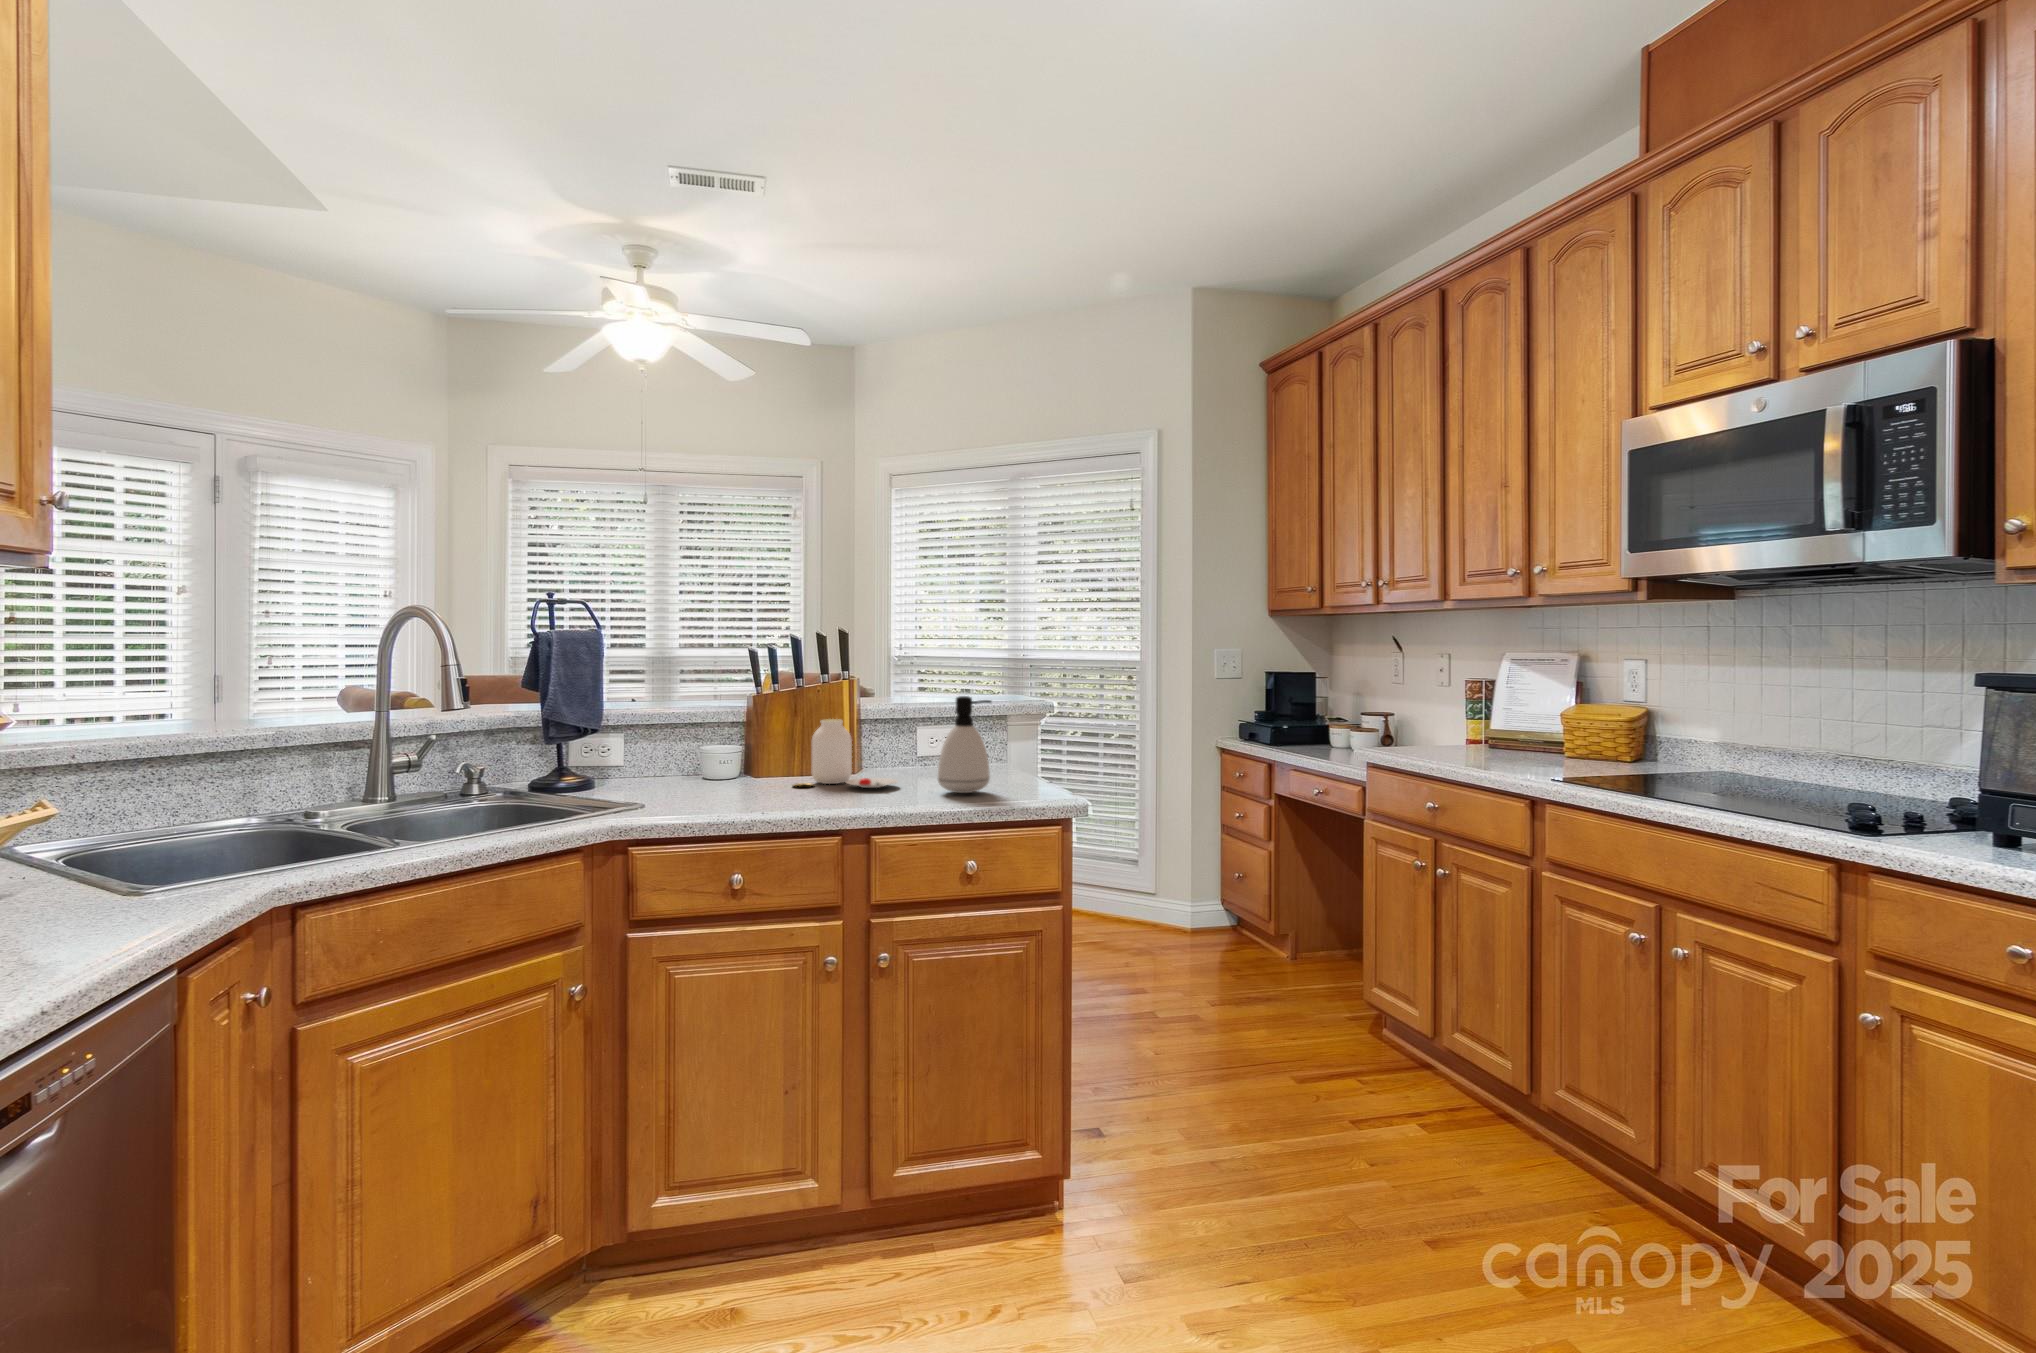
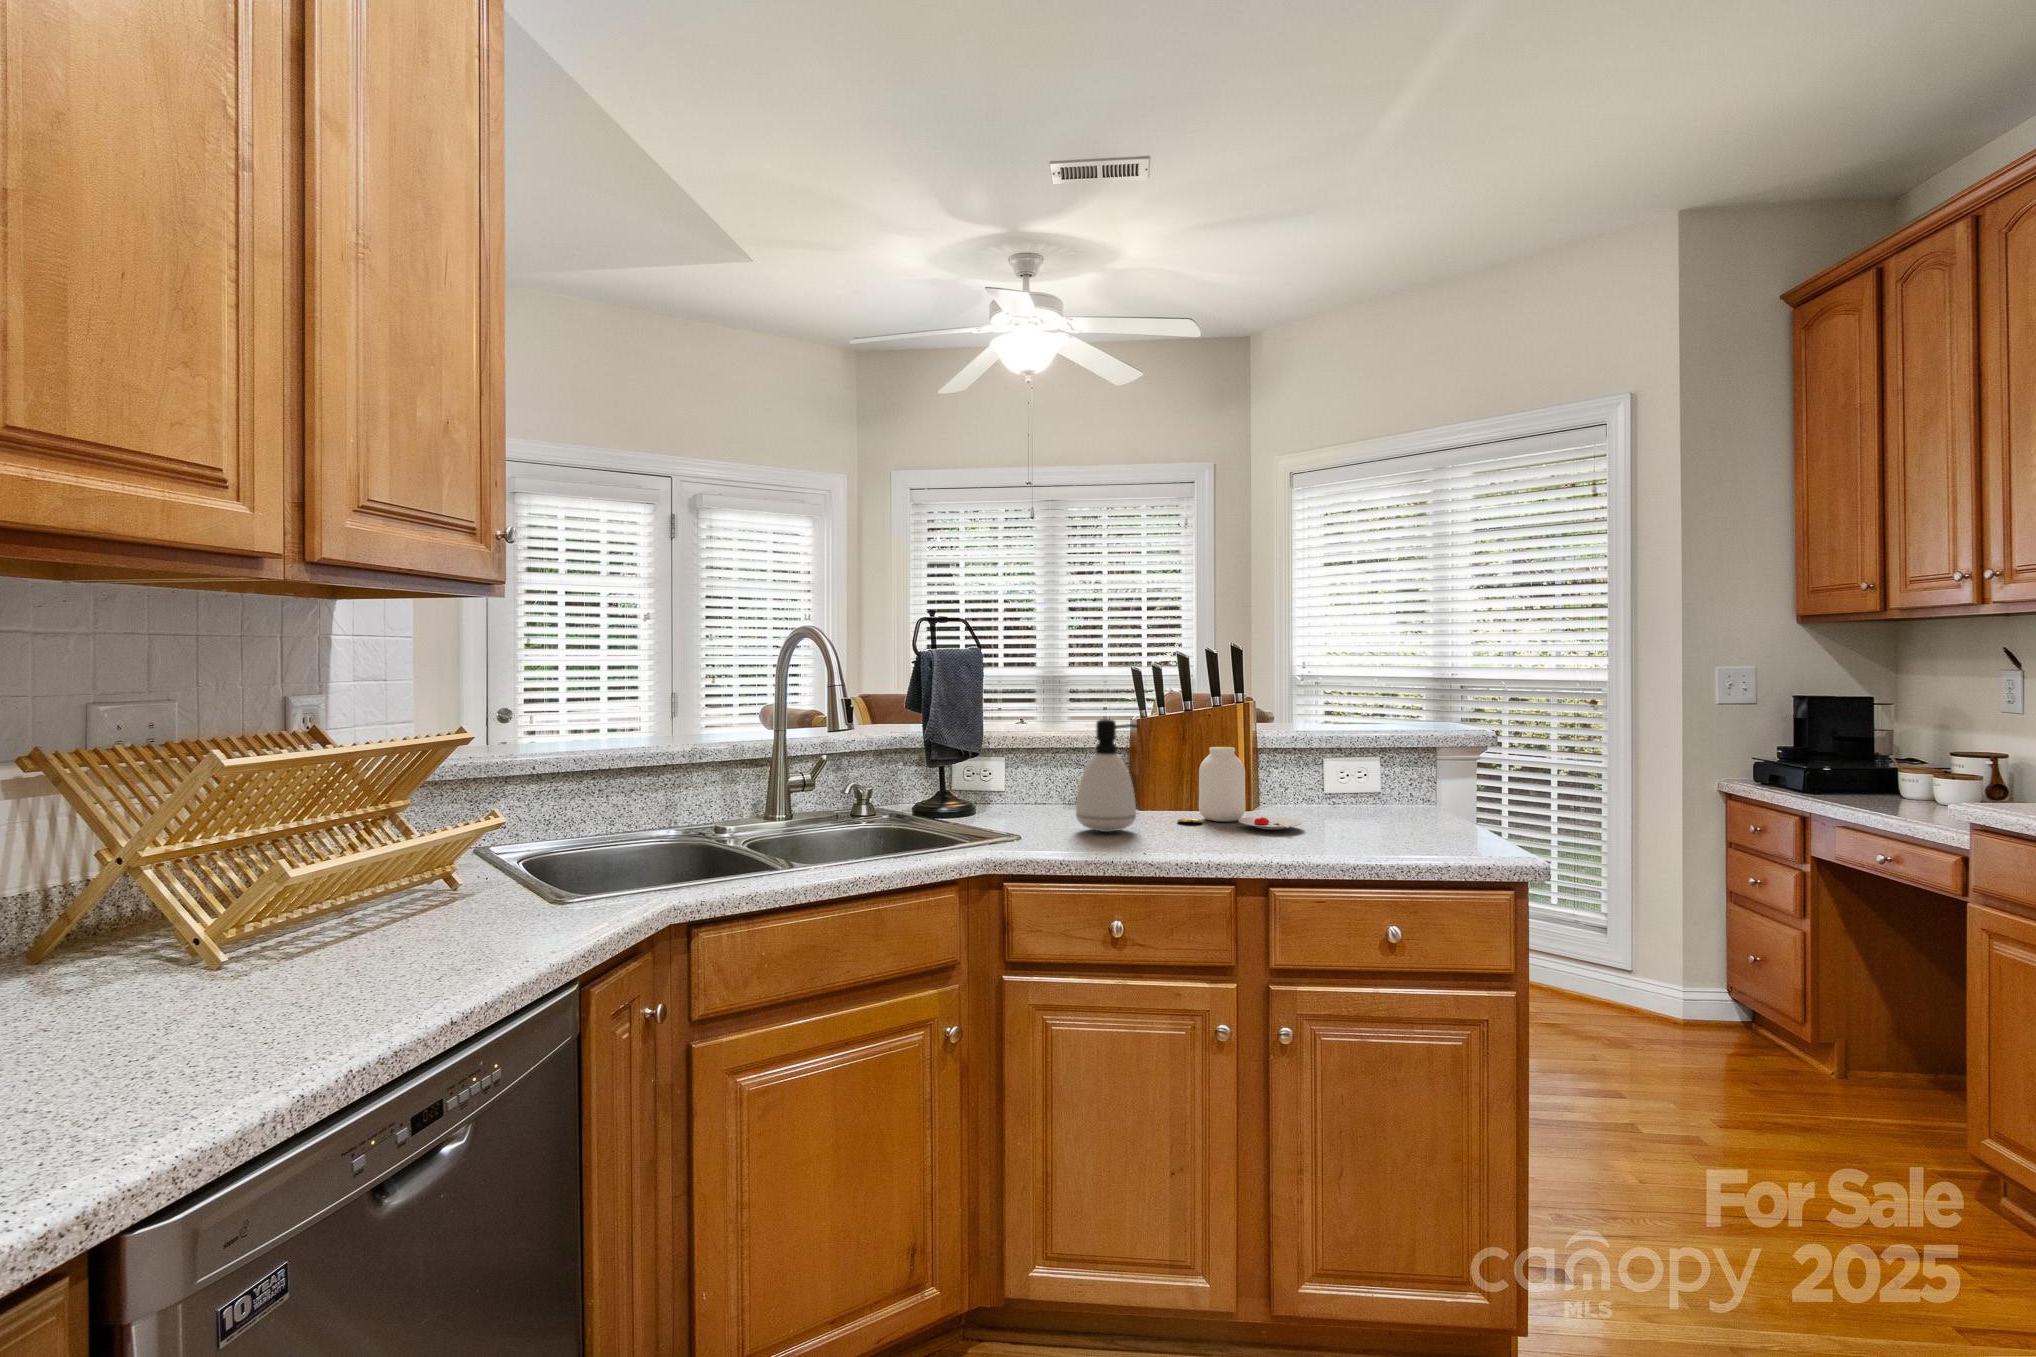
soap dispenser: present [938,696,991,793] -> present [1076,719,1138,832]

